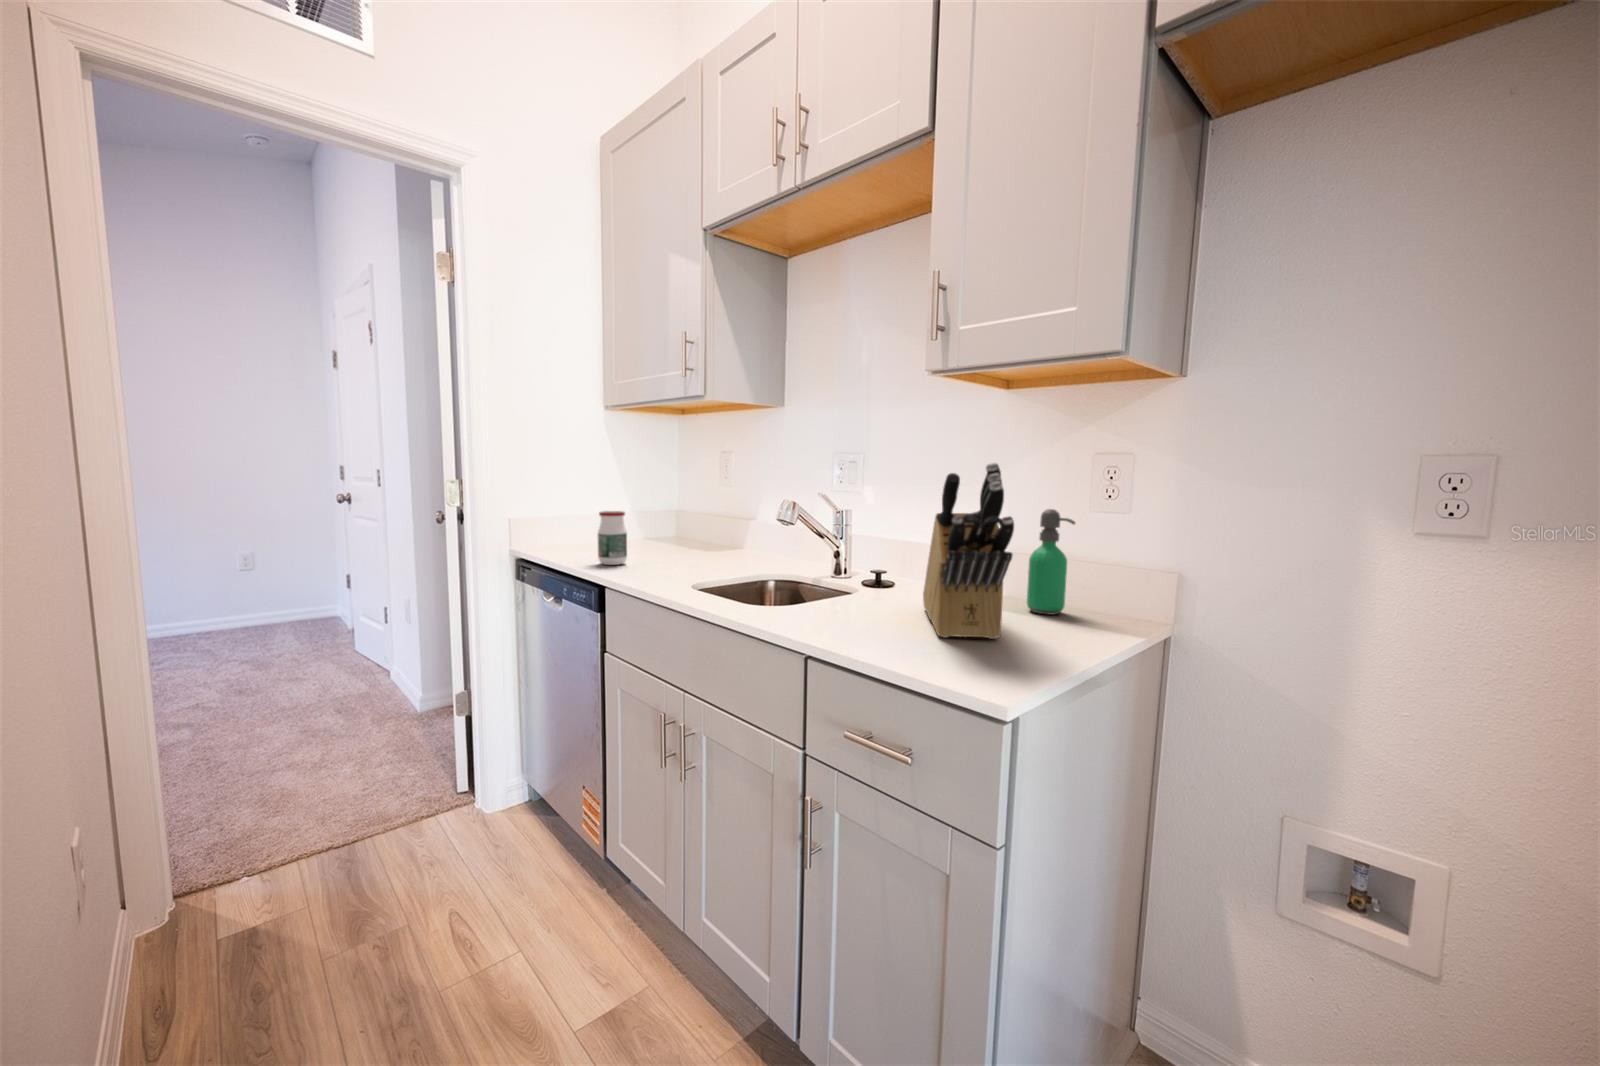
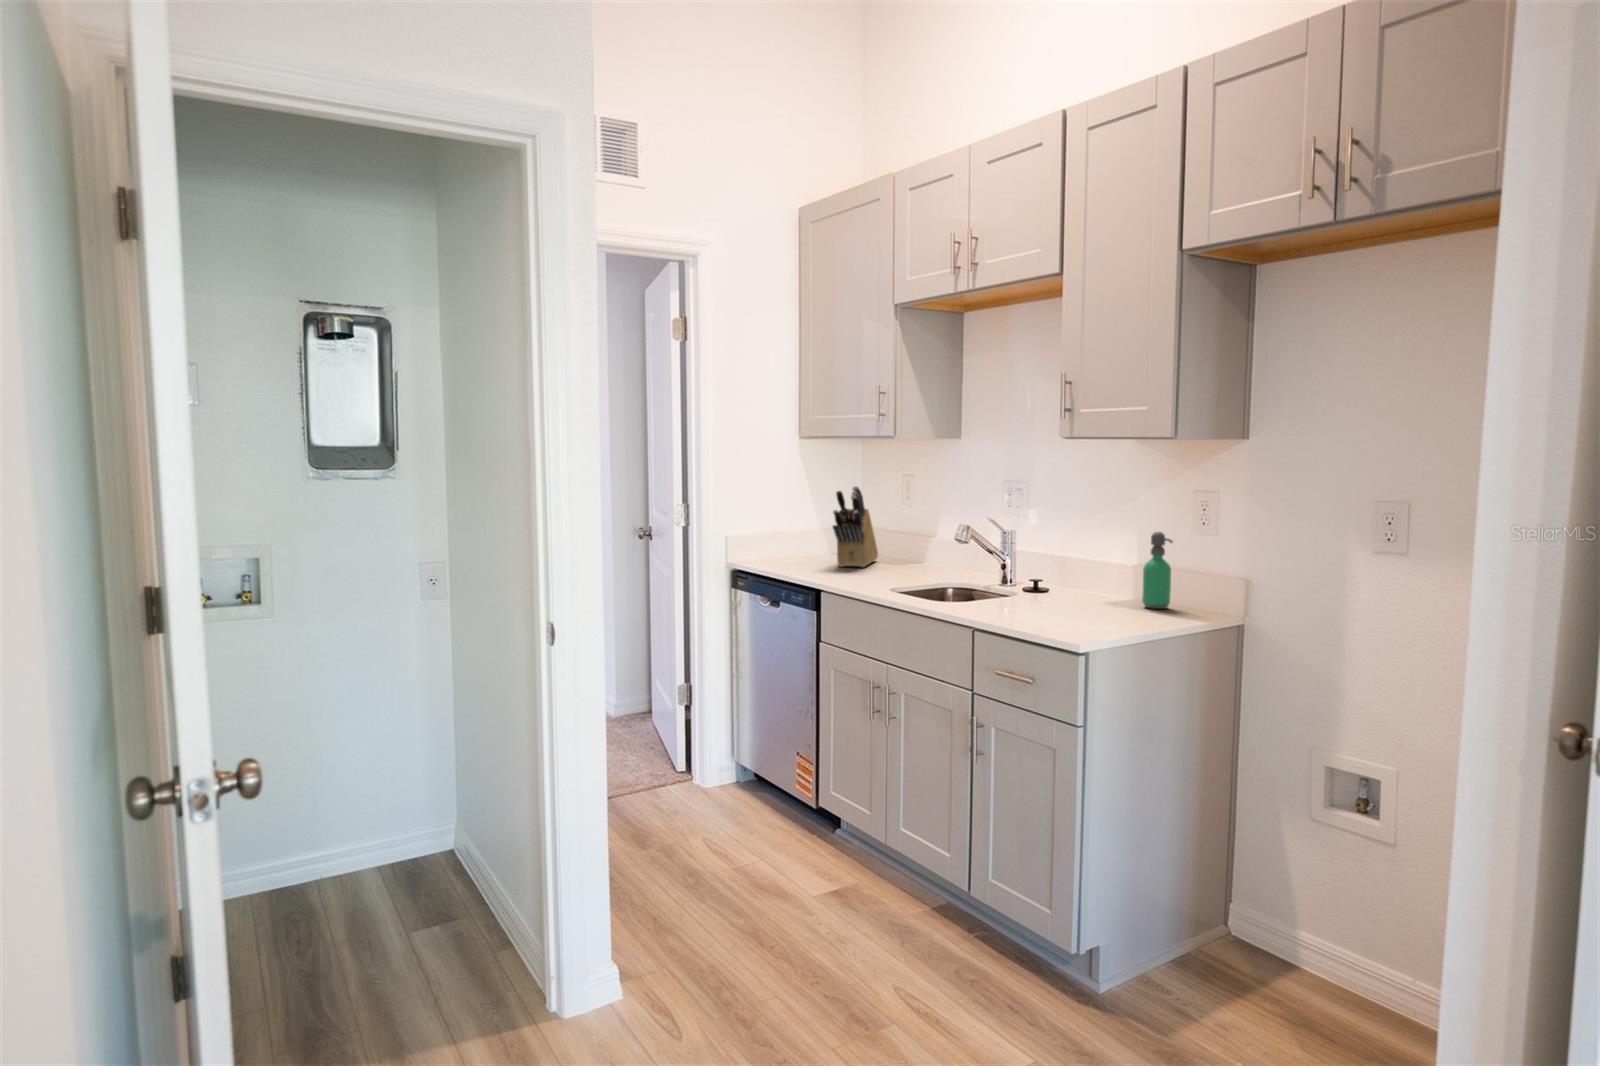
knife block: present [923,463,1014,639] -> present [833,486,878,567]
jar: present [598,511,627,565] -> none [808,531,831,575]

